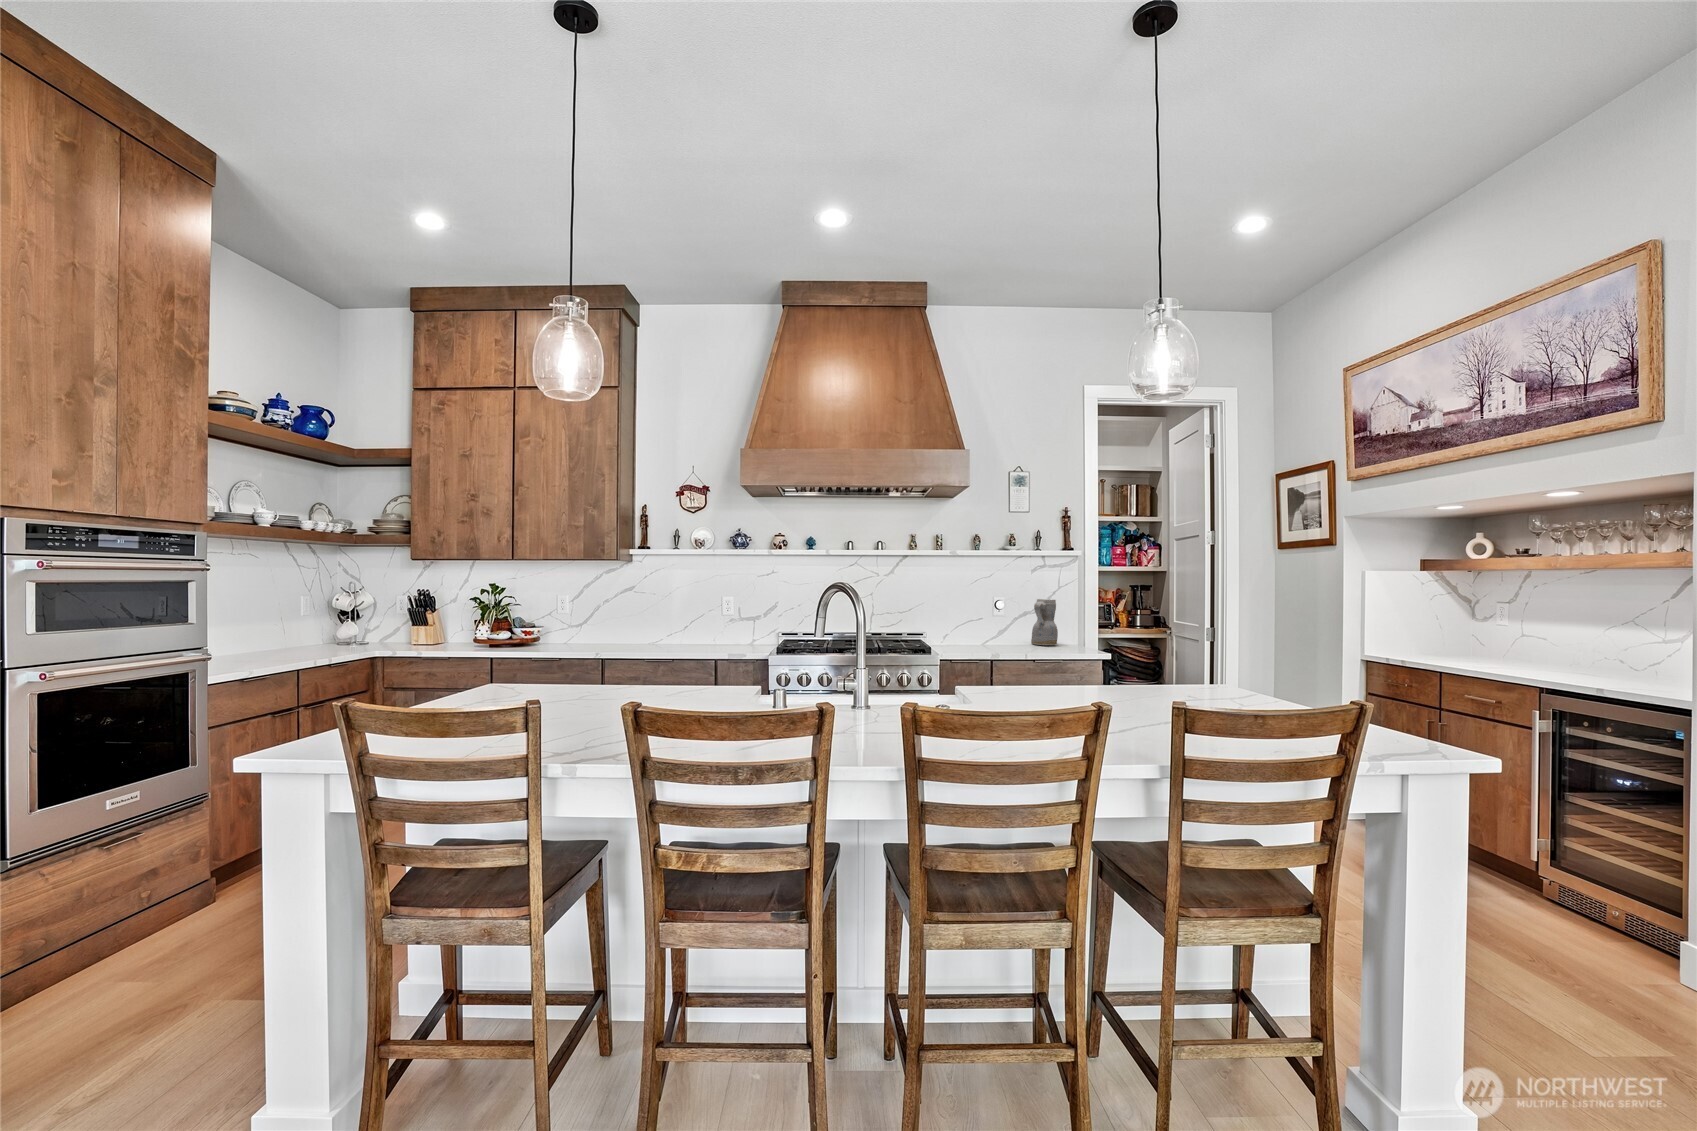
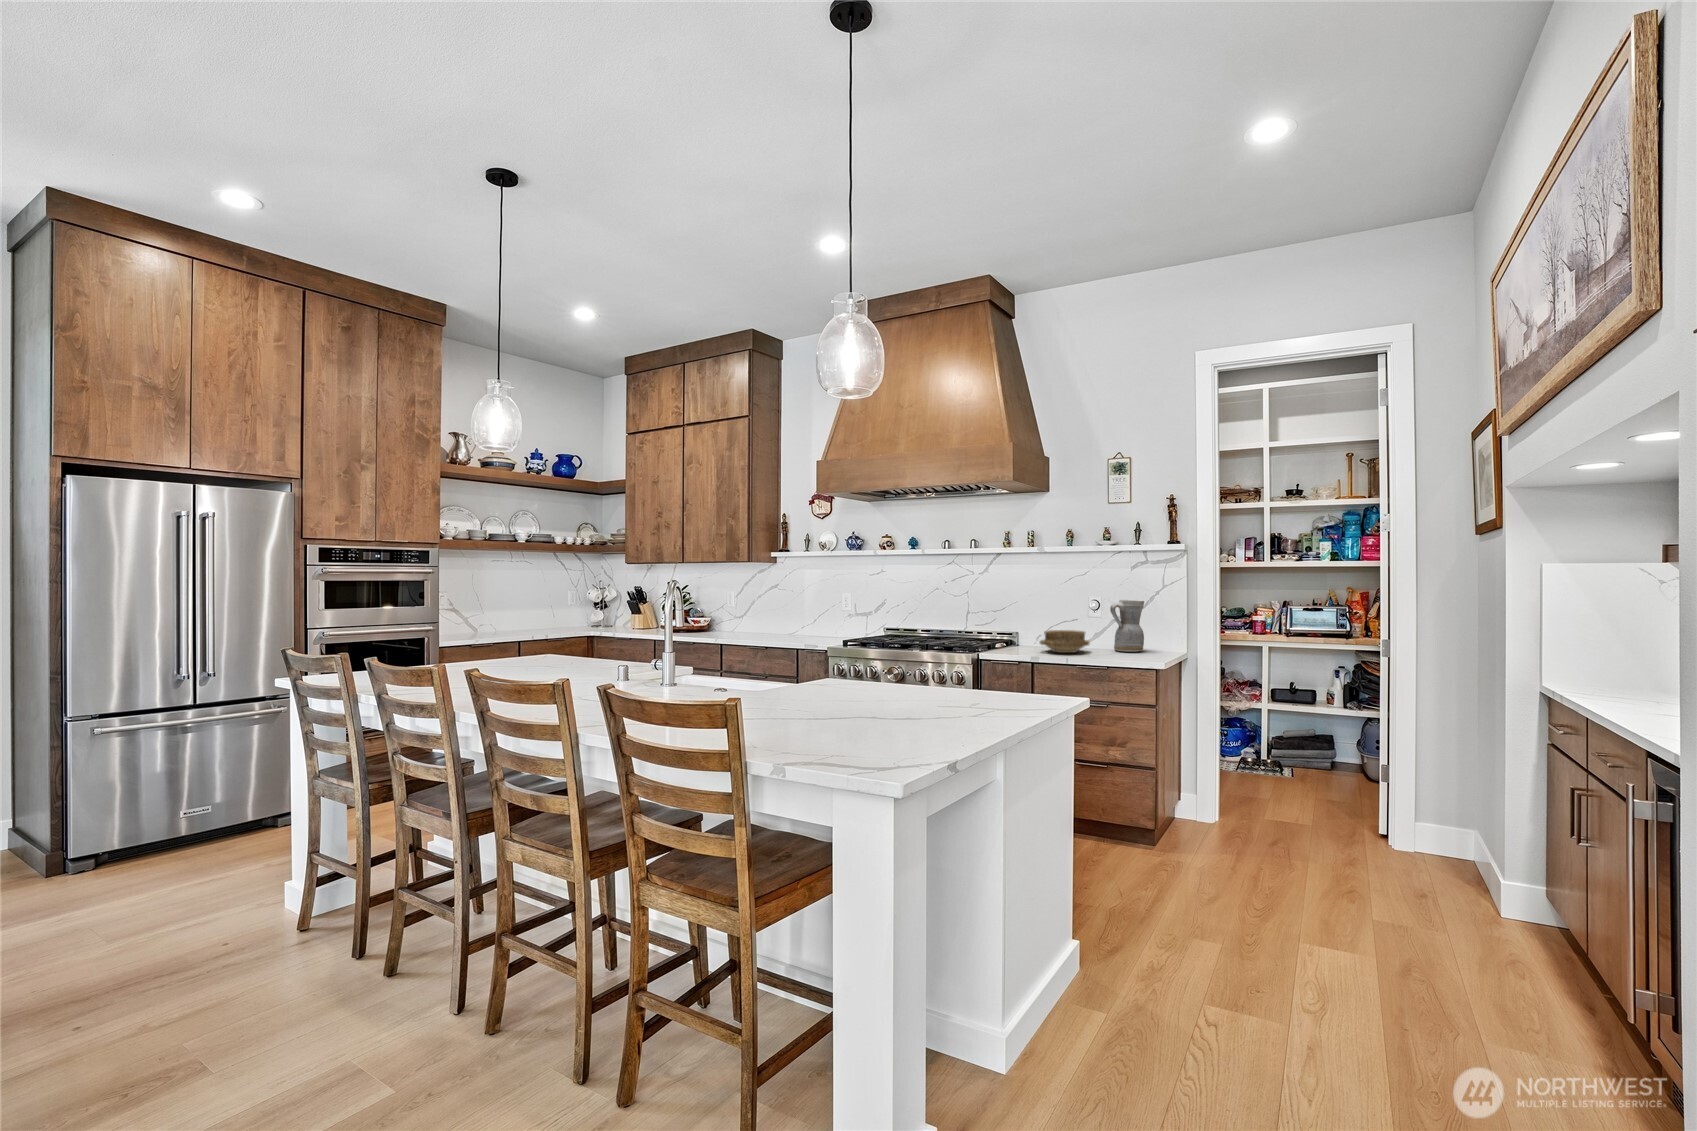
ceramic bowl: none [983,628,1027,649] -> present [1040,630,1089,653]

